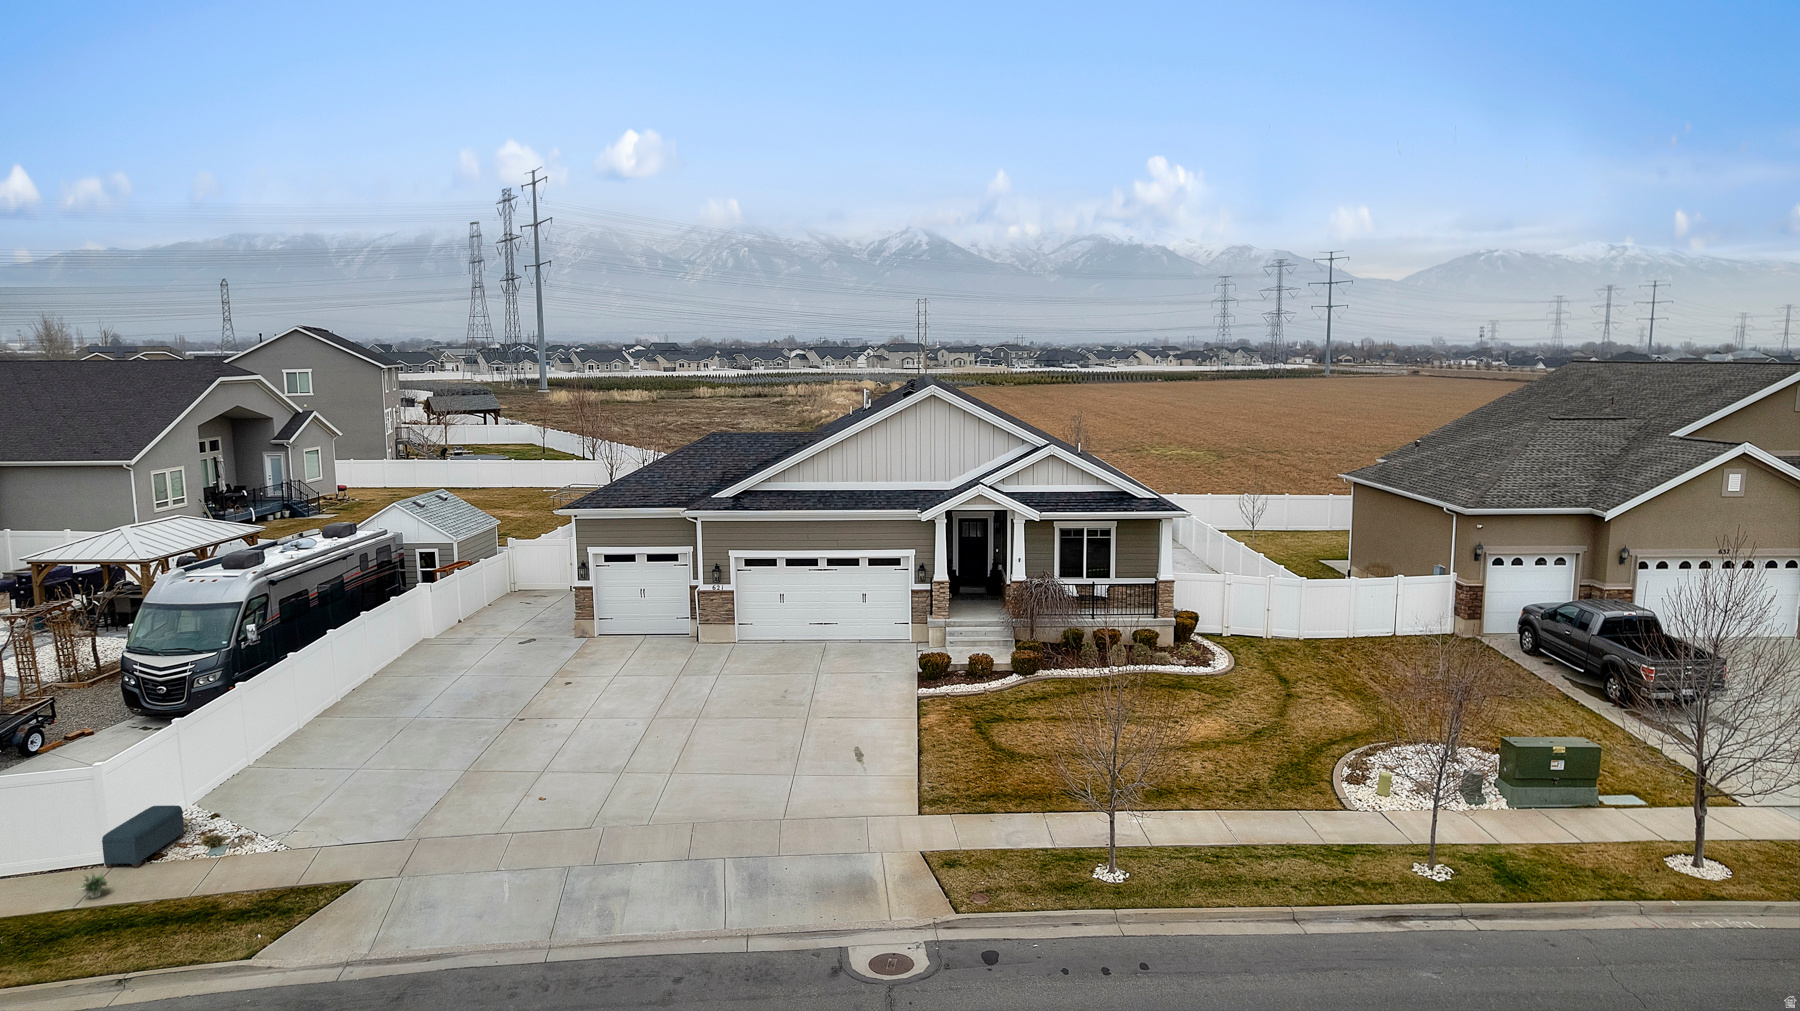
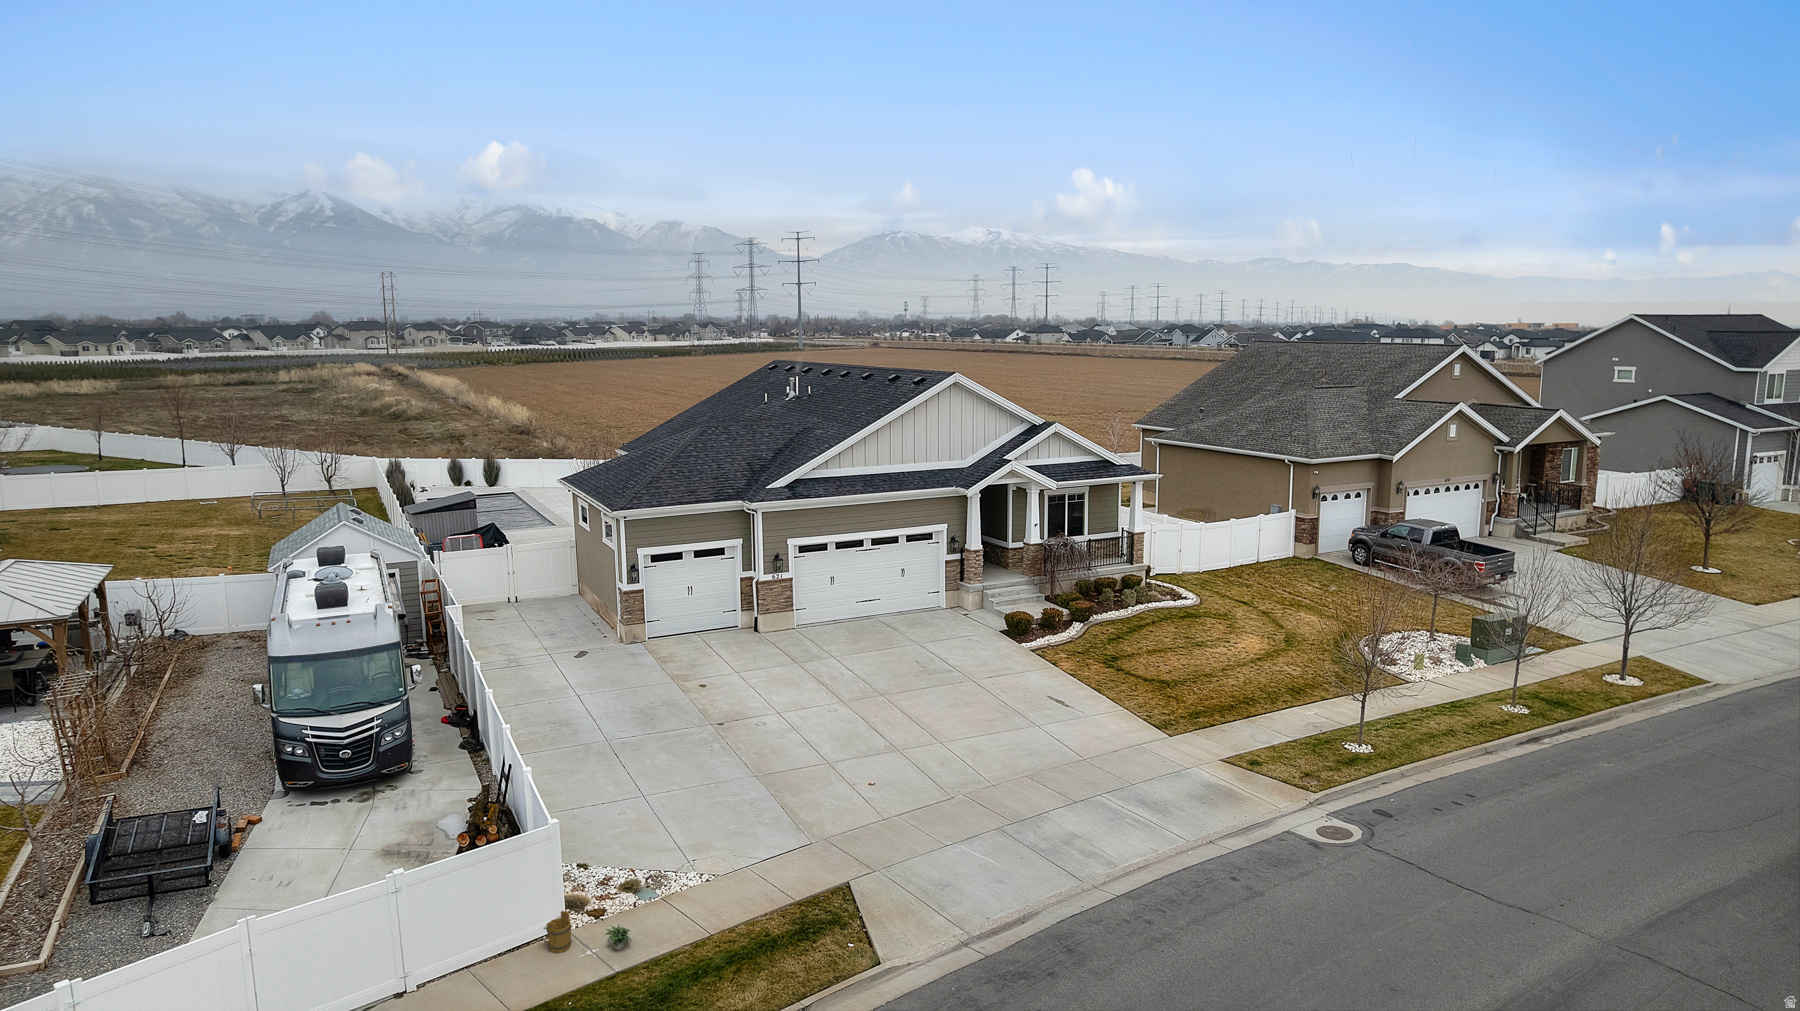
bench: present [102,806,184,868] -> none [563,850,610,924]
bucket: none [45,850,75,889] -> present [544,911,572,953]

